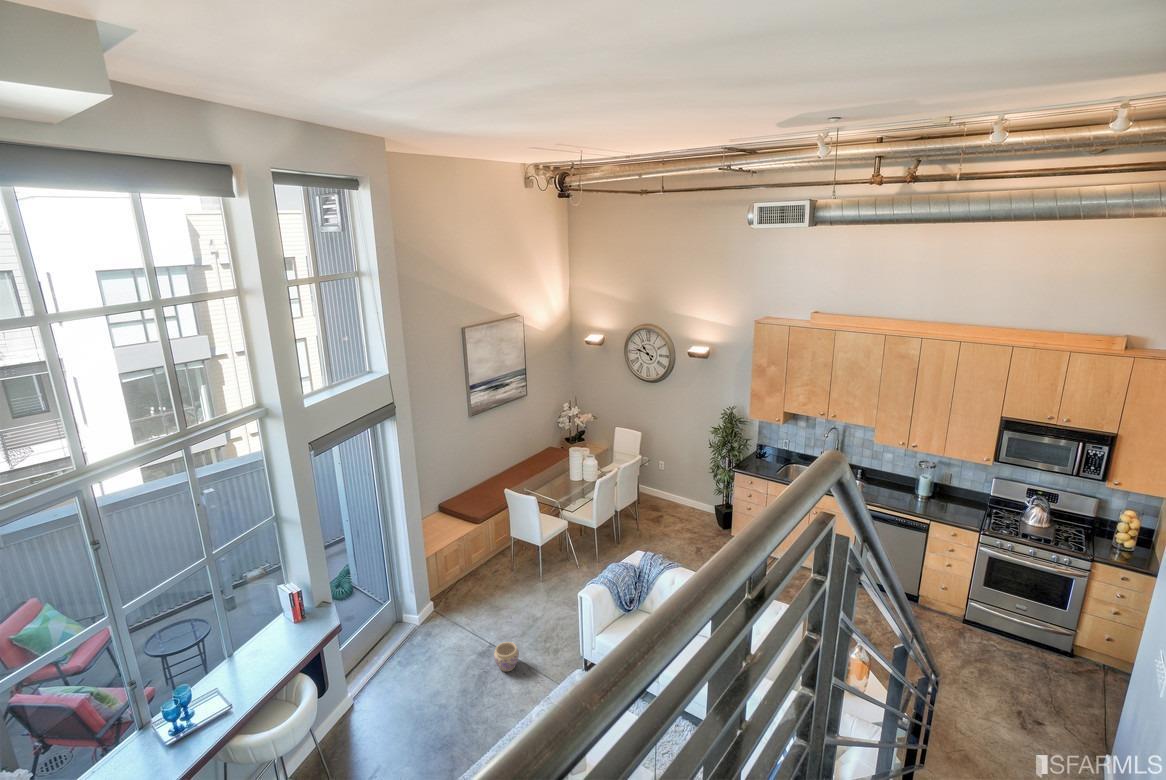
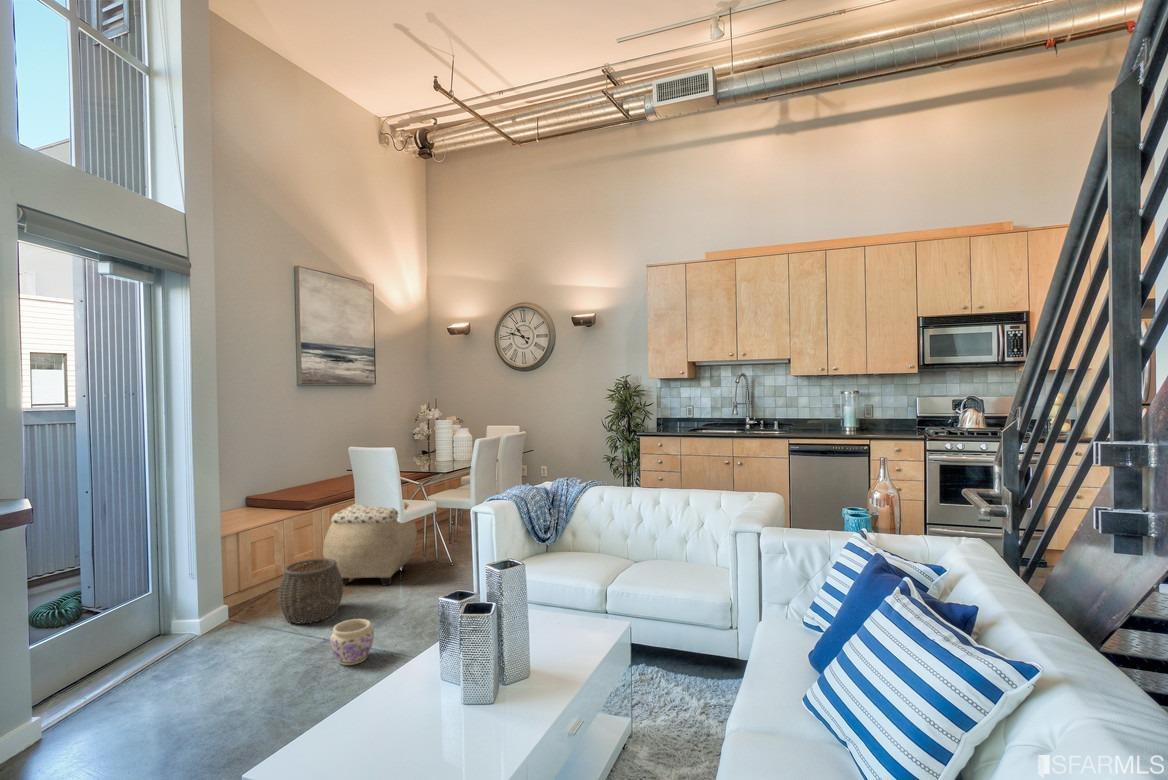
ottoman: none [489,520,553,587] -> present [323,503,417,585]
woven basket: none [463,577,502,624] -> present [278,558,343,624]

